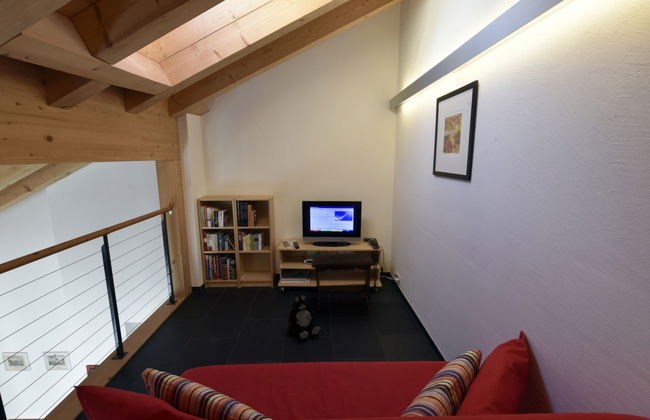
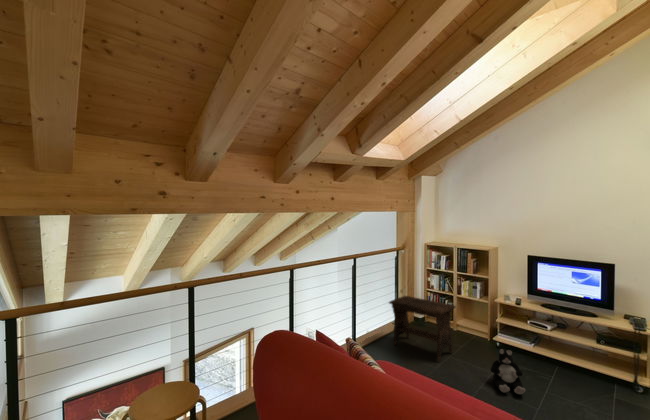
footstool: present [311,253,375,310] -> present [389,296,455,361]

